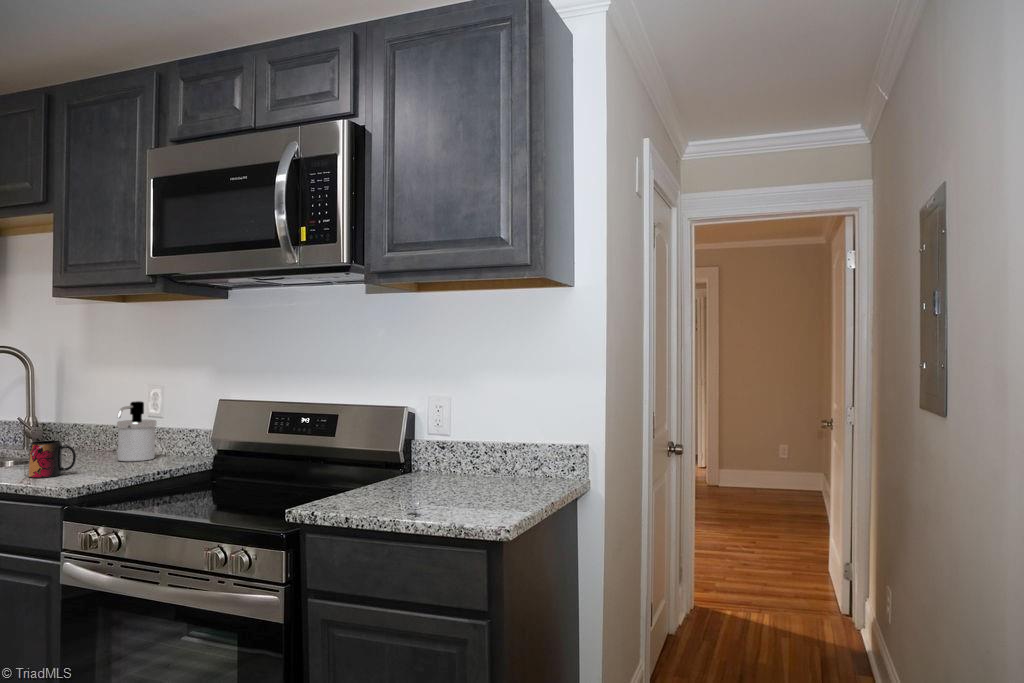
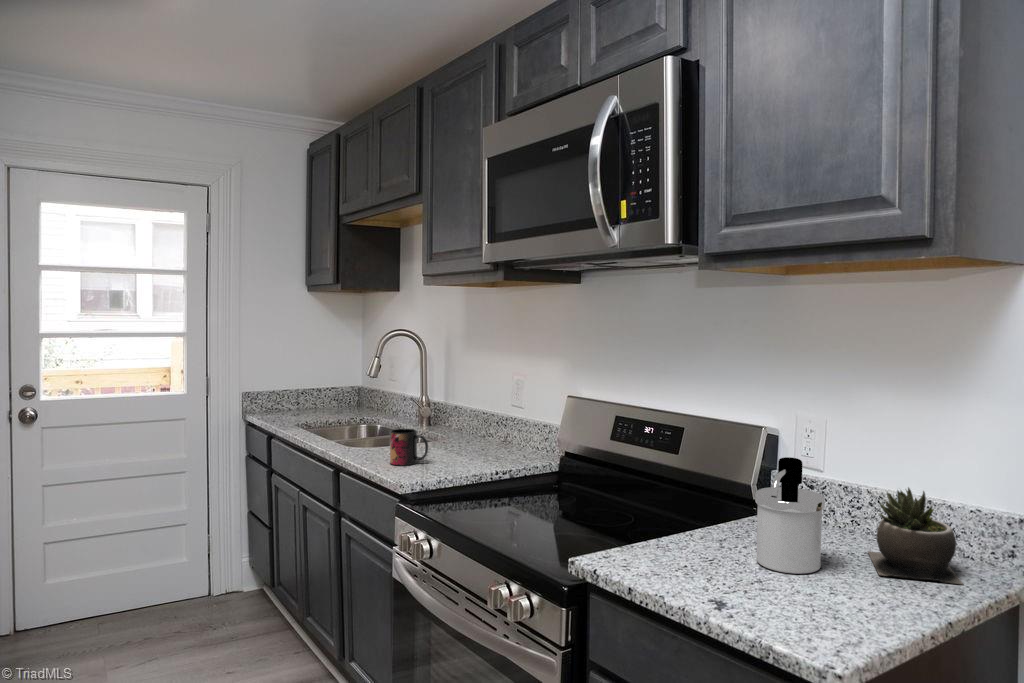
soap dispenser: present [117,401,156,461] -> present [755,457,825,574]
succulent plant: none [490,431,552,490] -> present [868,488,963,584]

